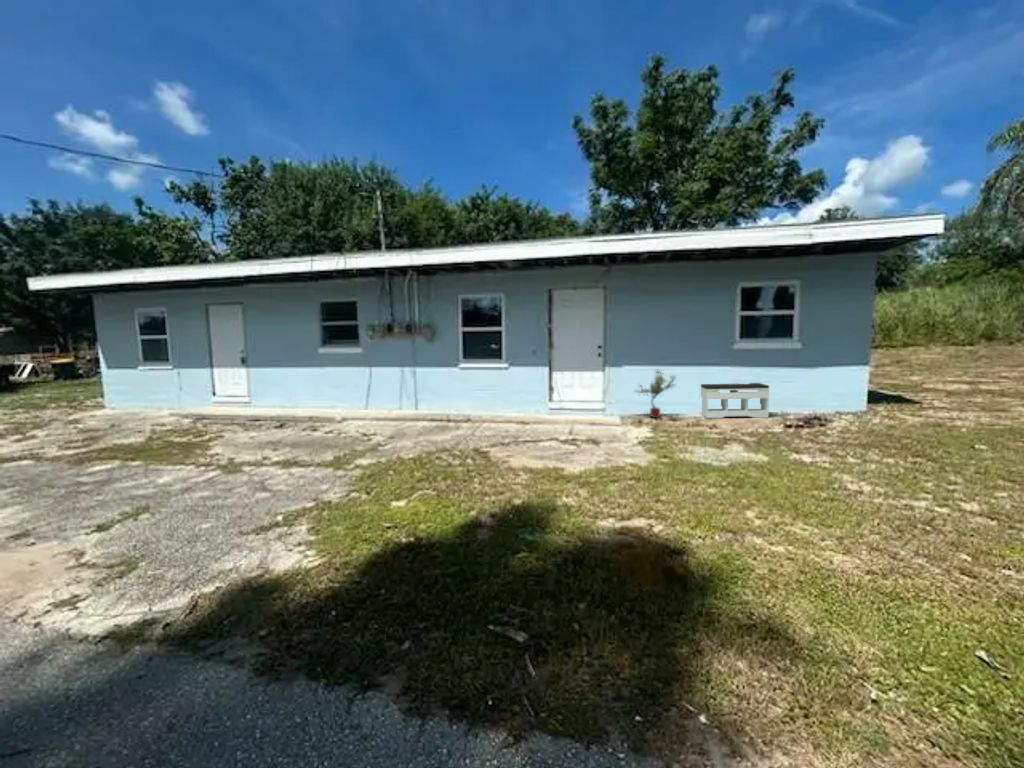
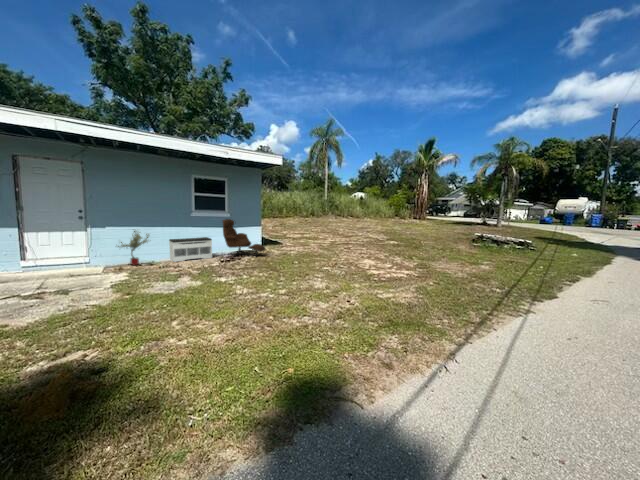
lounge chair: none [789,352,885,424] -> present [223,219,265,256]

